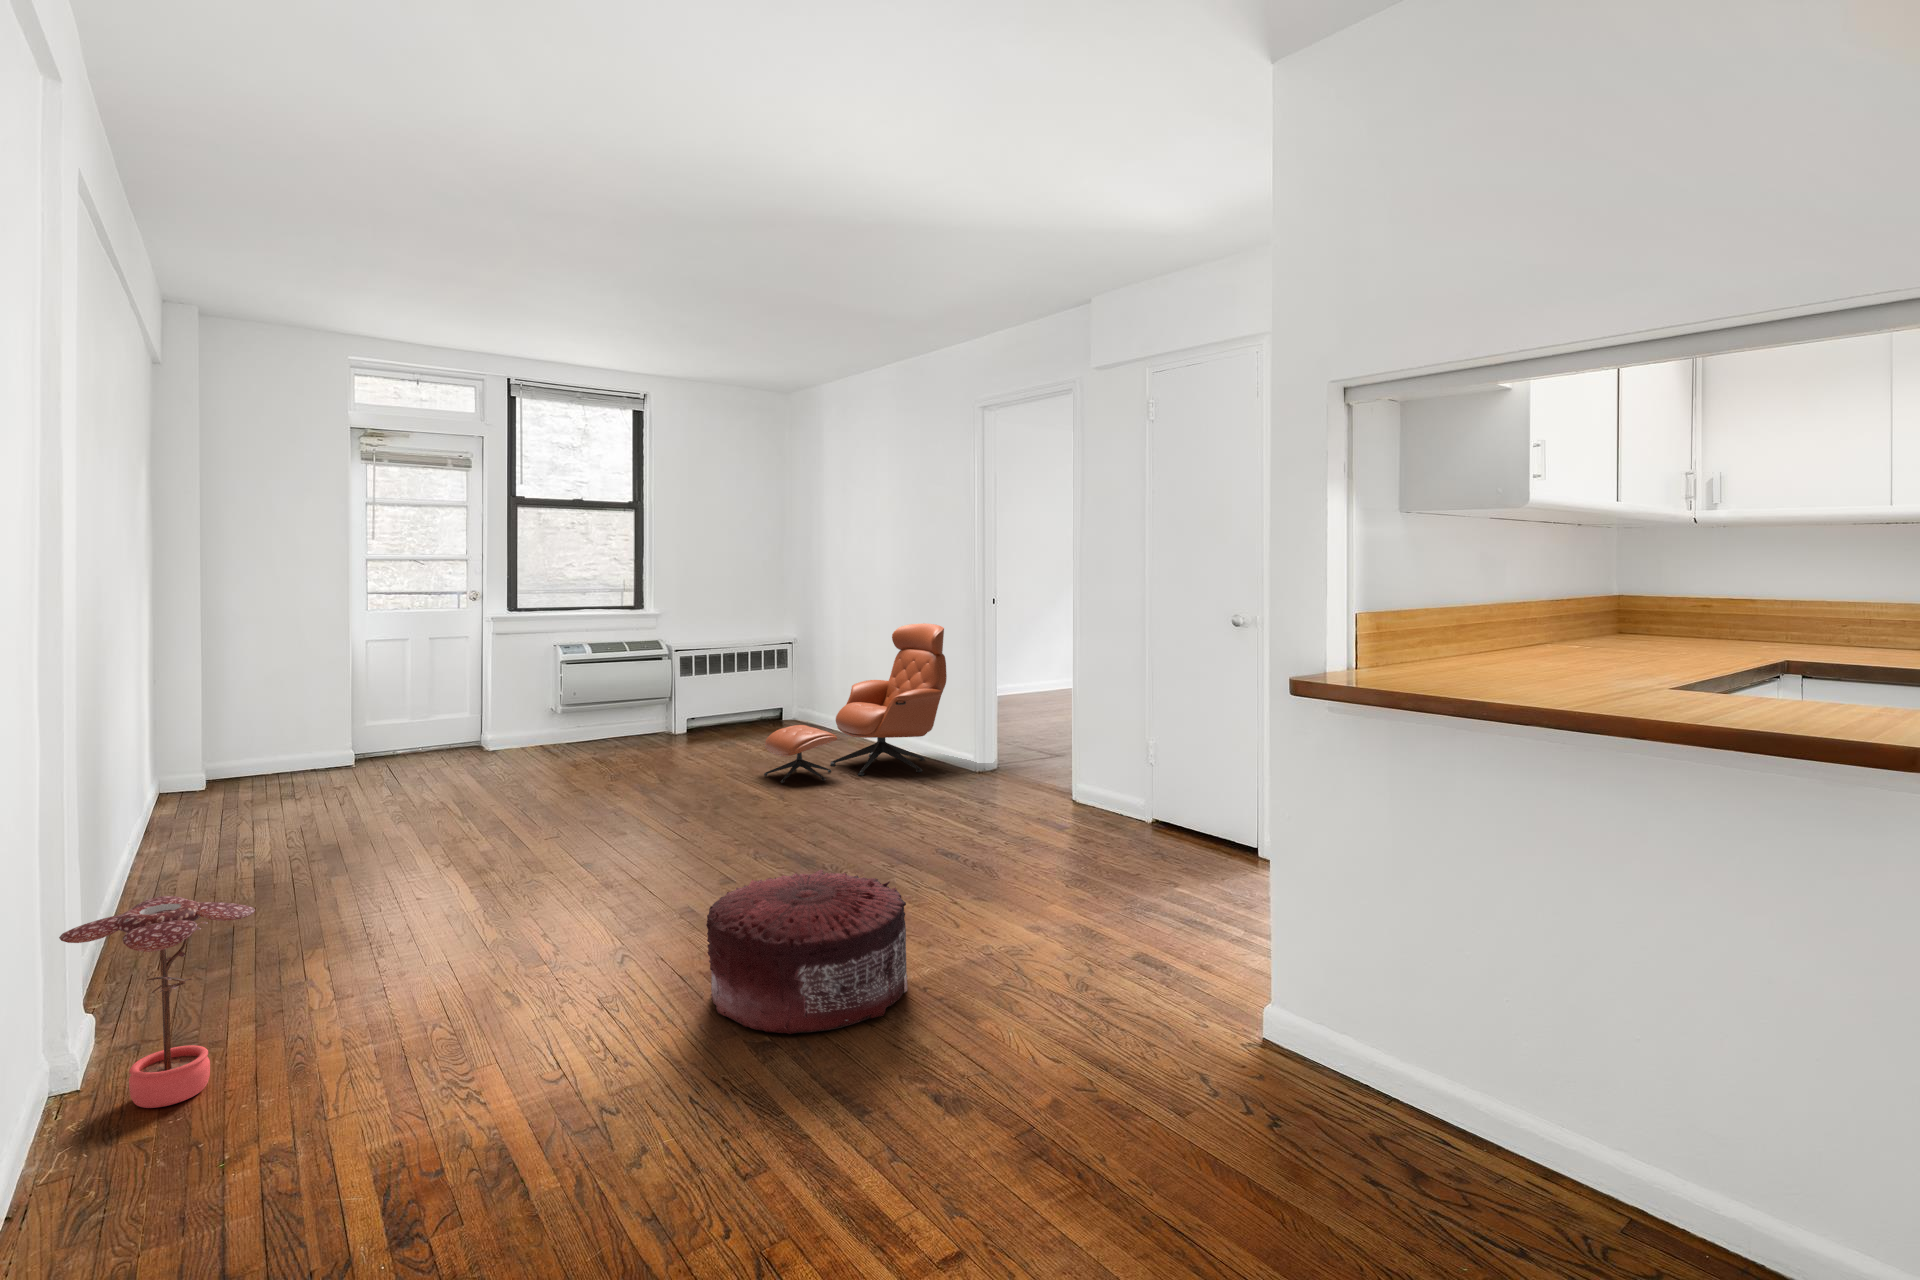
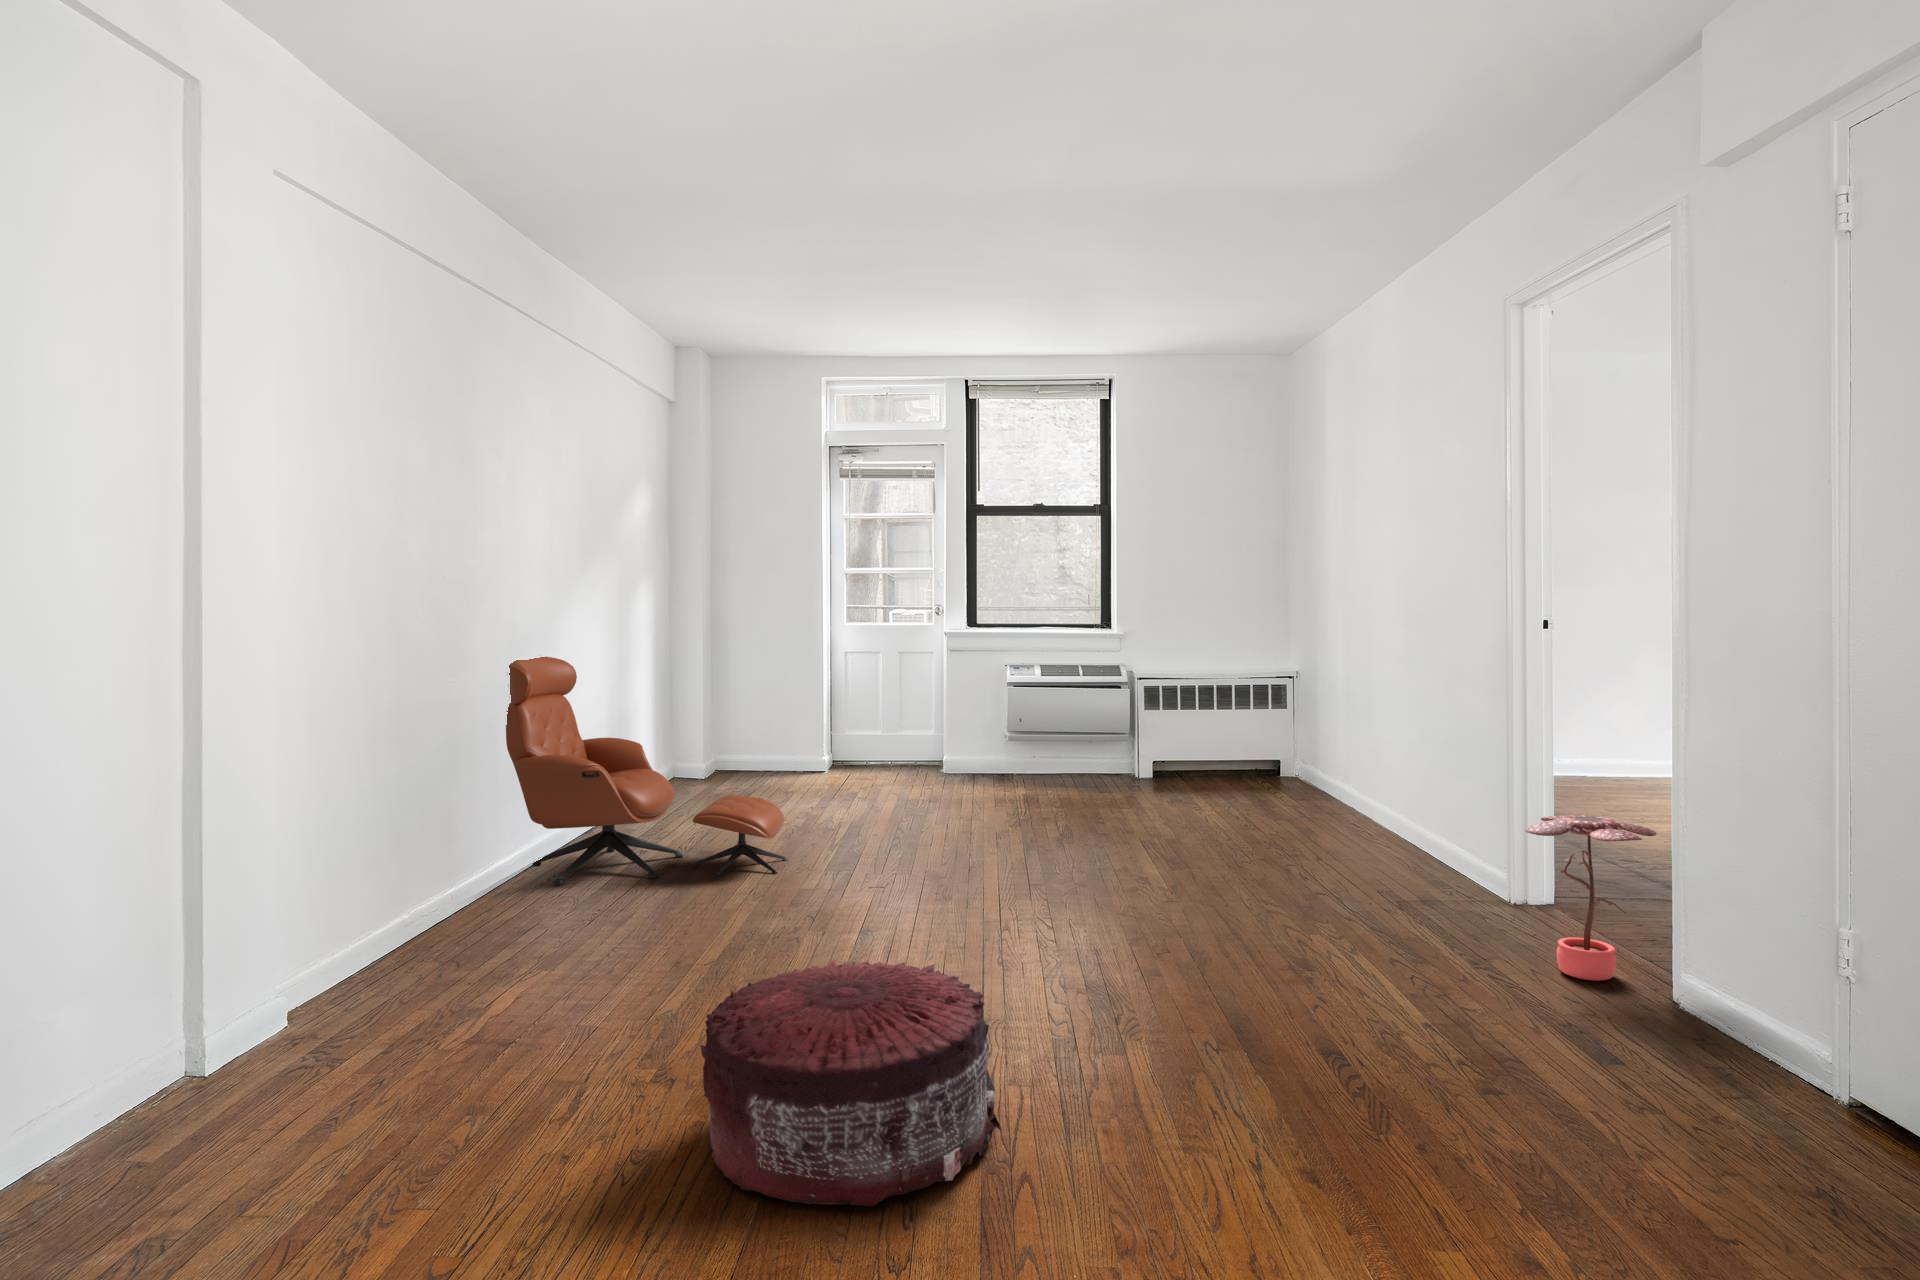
lounge chair: present [764,623,947,783] -> present [506,656,788,885]
potted plant: present [59,896,255,1108] -> present [1525,815,1657,981]

